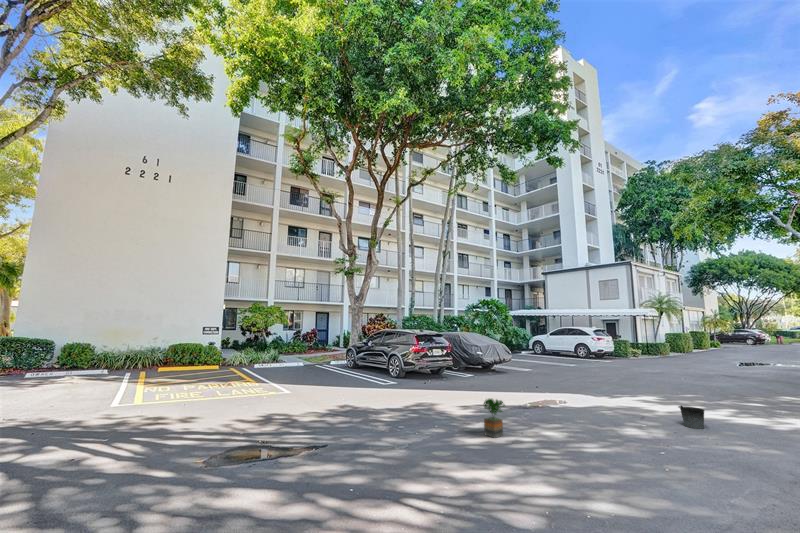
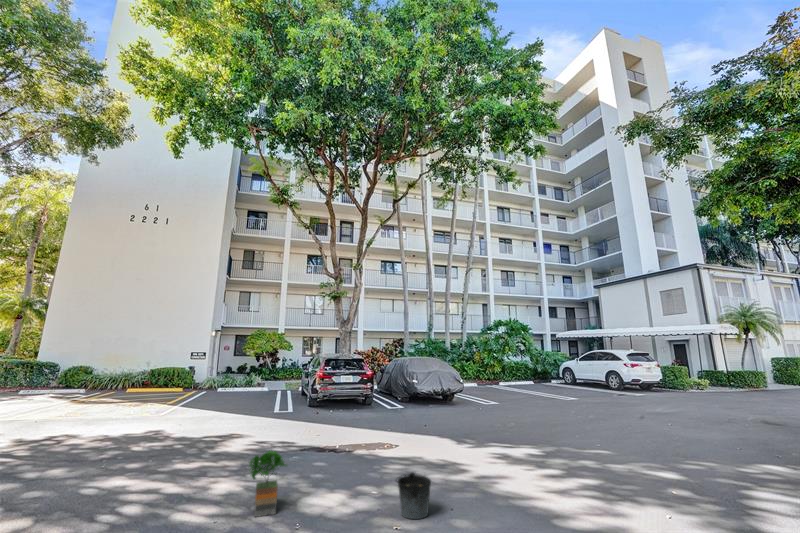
potted tree: present [484,399,505,438] -> present [249,451,287,517]

